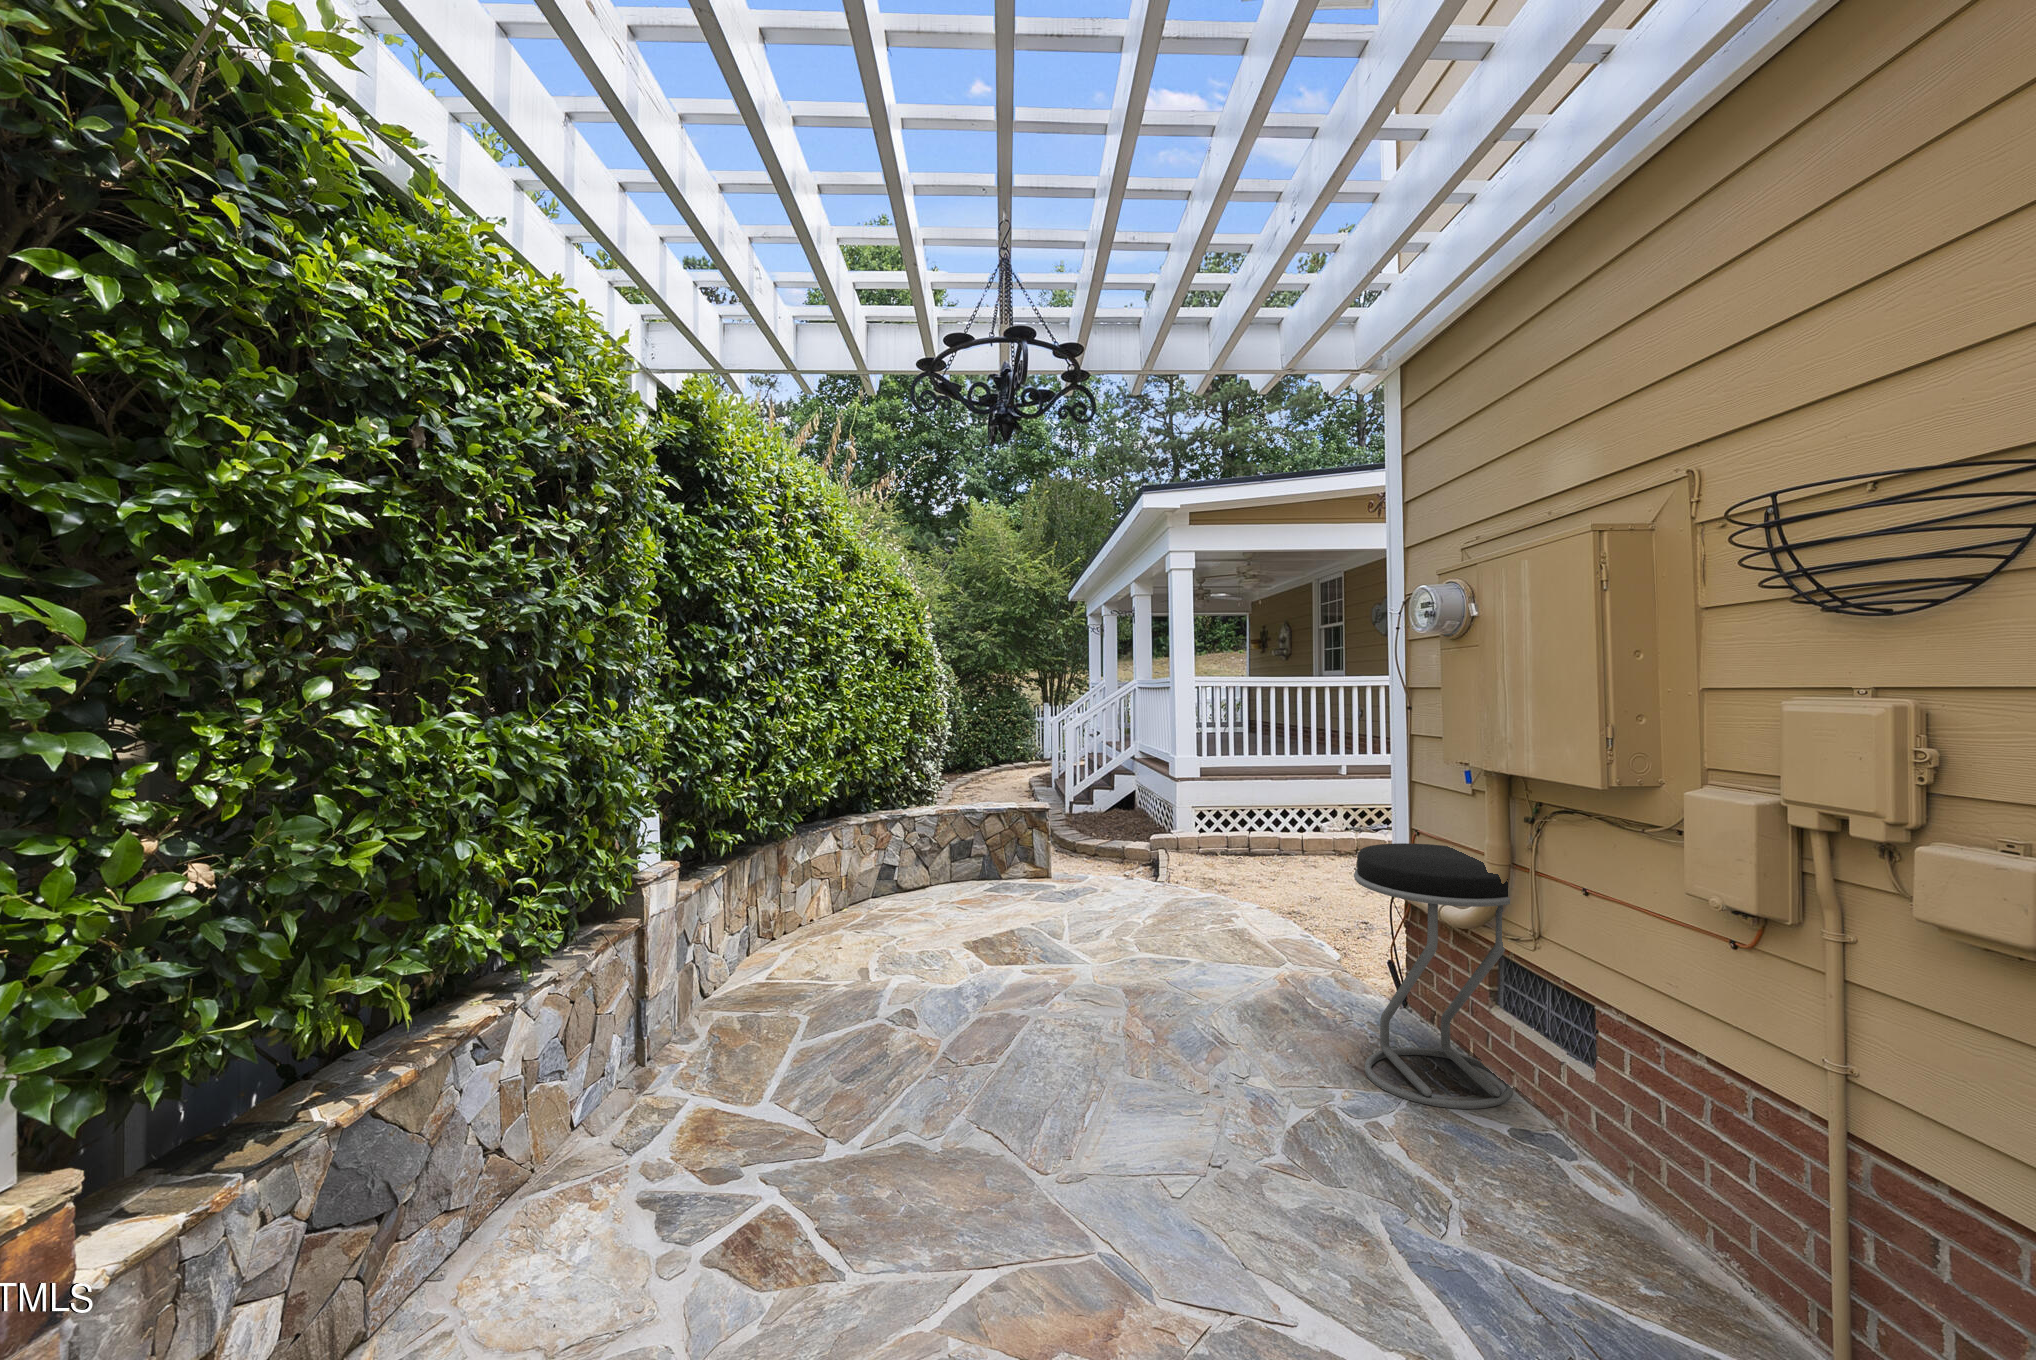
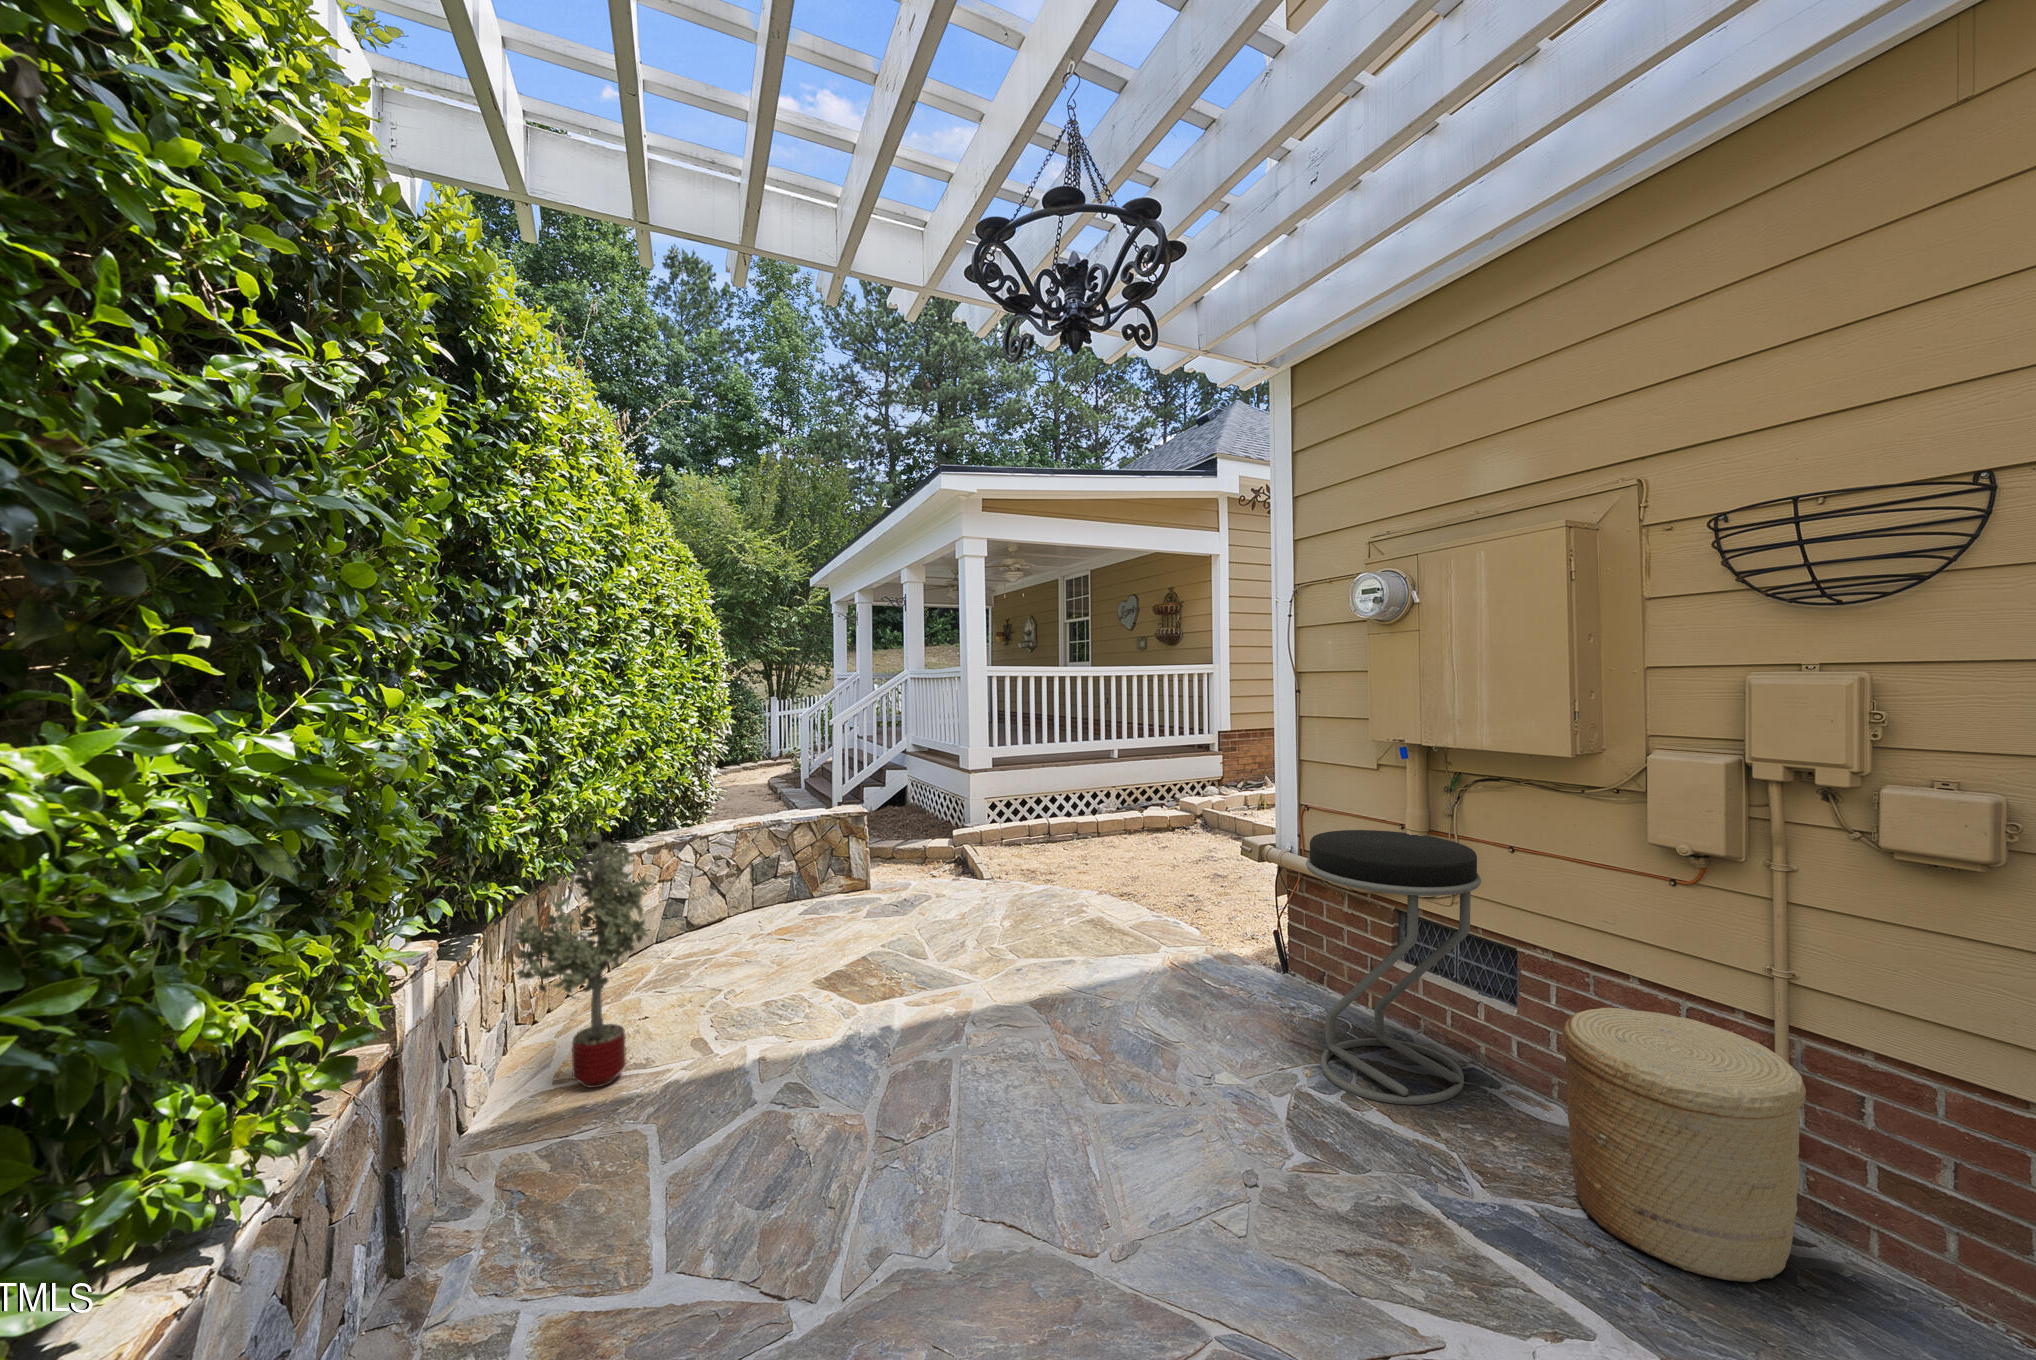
potted tree: none [730,801,832,987] -> present [513,832,652,1088]
woven basket: none [1520,1025,1751,1294] -> present [1562,1008,1806,1282]

